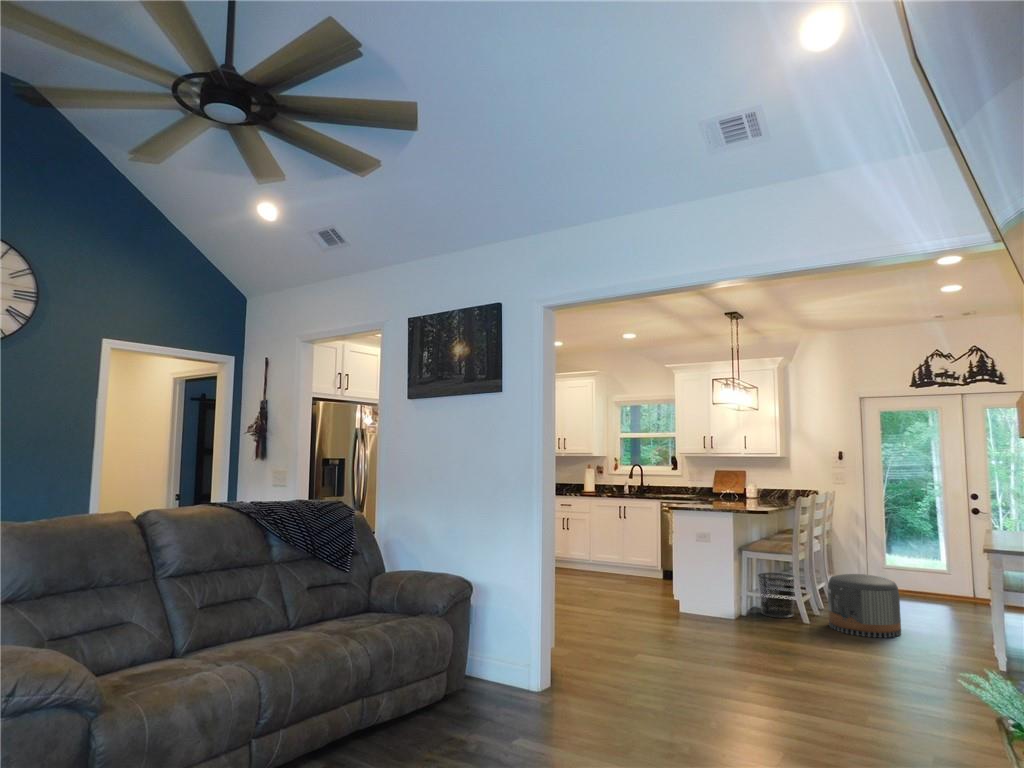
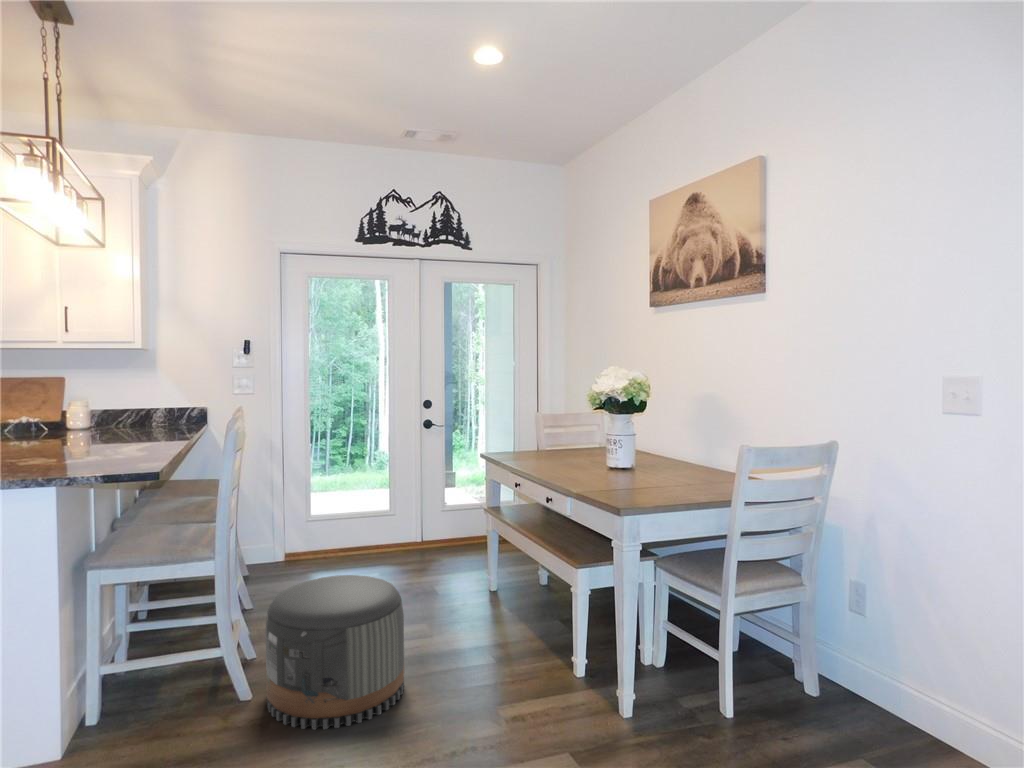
waste bin: present [758,573,794,618] -> none [90,605,187,727]

